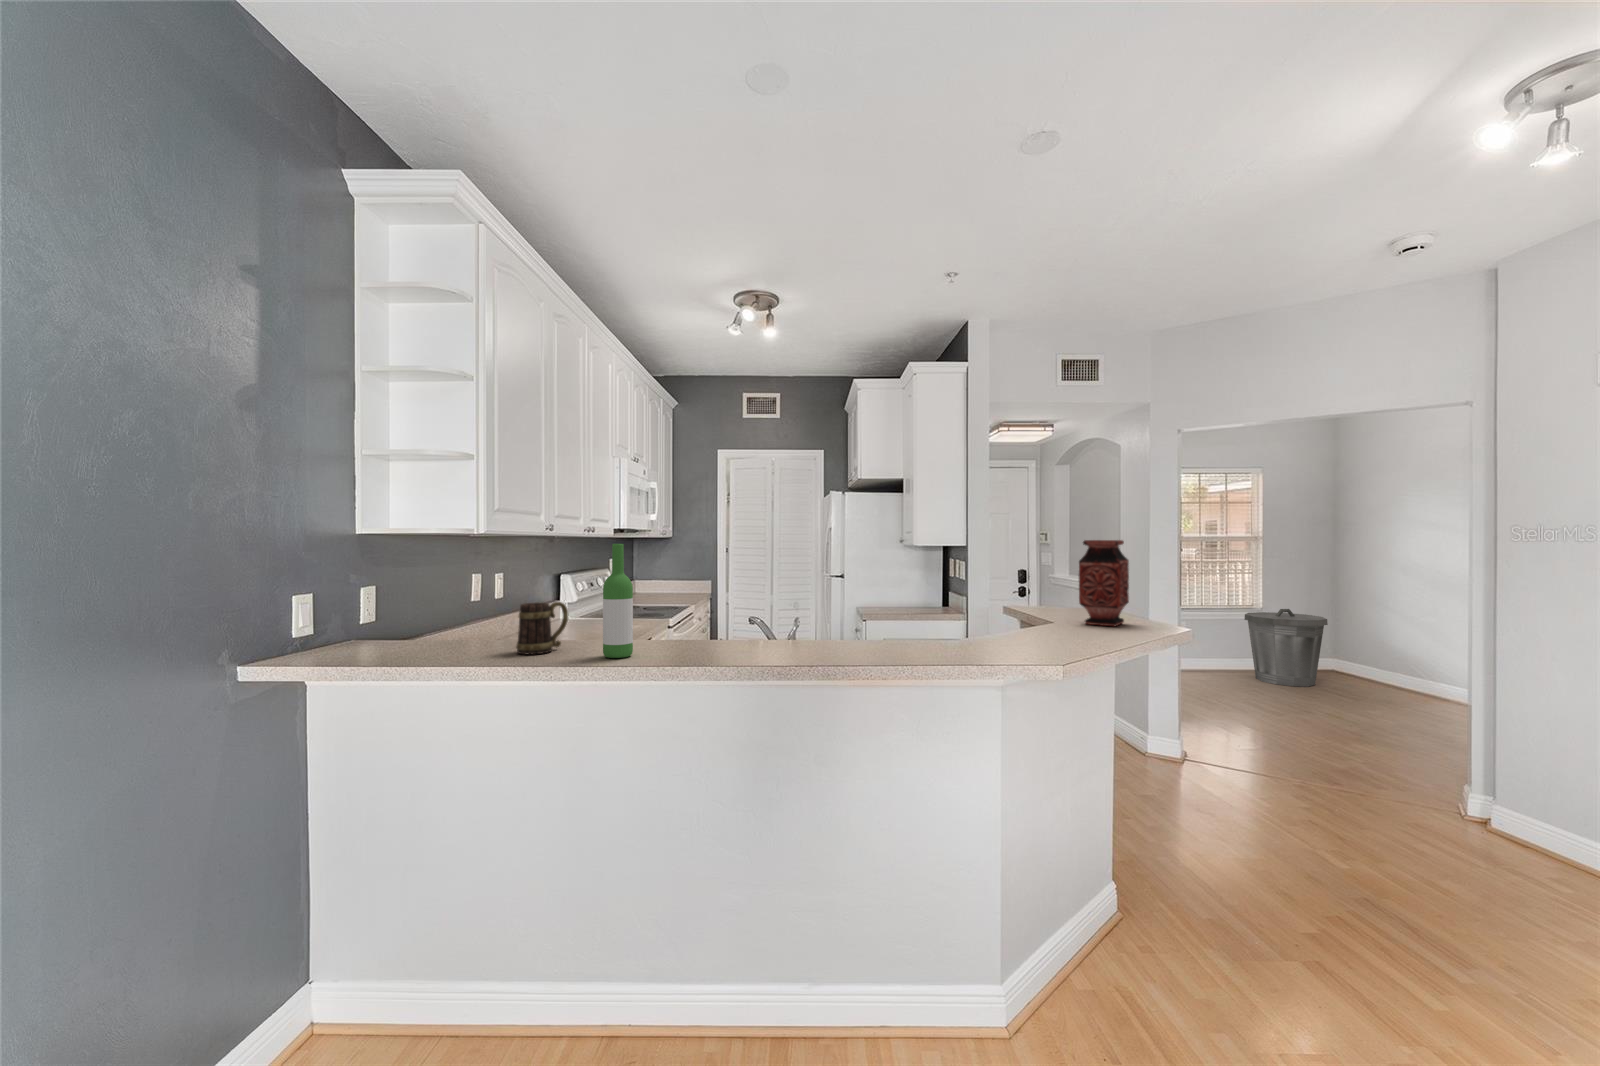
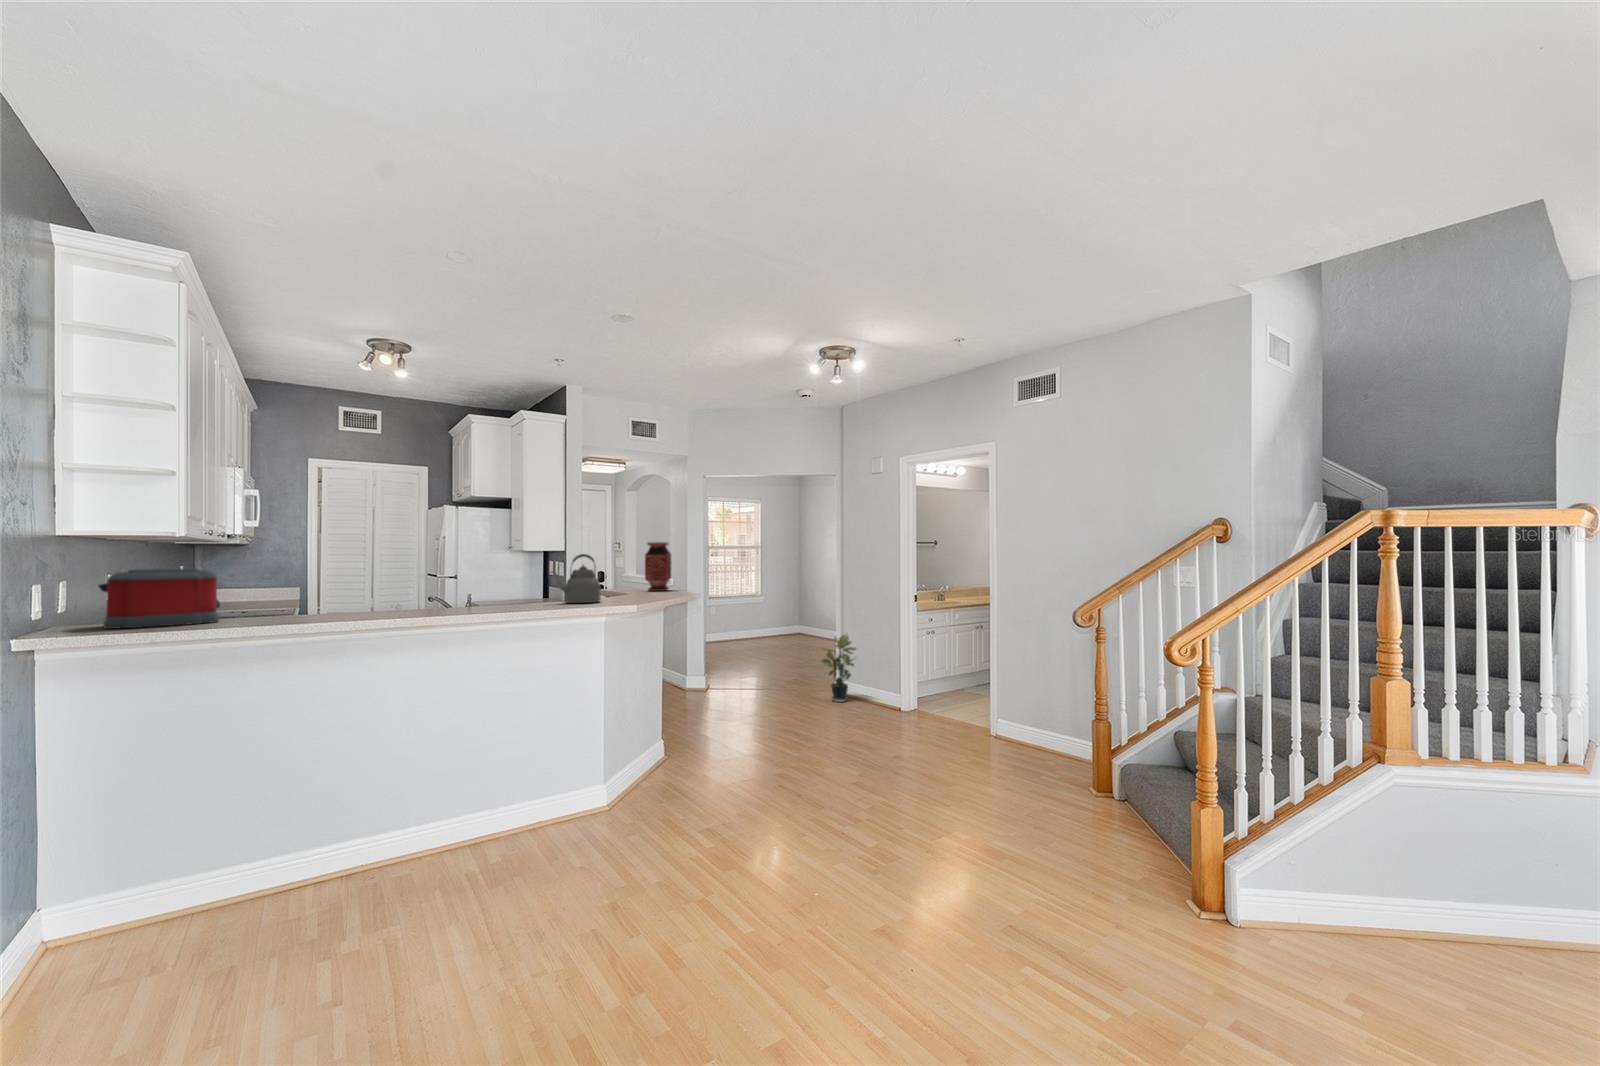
wine bottle: present [603,544,633,658] -> none [351,541,374,615]
kettle: none [897,565,990,658] -> present [551,554,601,603]
toaster: none [341,579,472,659] -> present [99,568,220,629]
mug: present [516,602,568,654] -> none [271,583,309,618]
trash can: present [1245,609,1328,686] -> none [750,594,795,645]
potted plant: none [1428,713,1531,847] -> present [822,634,856,702]

